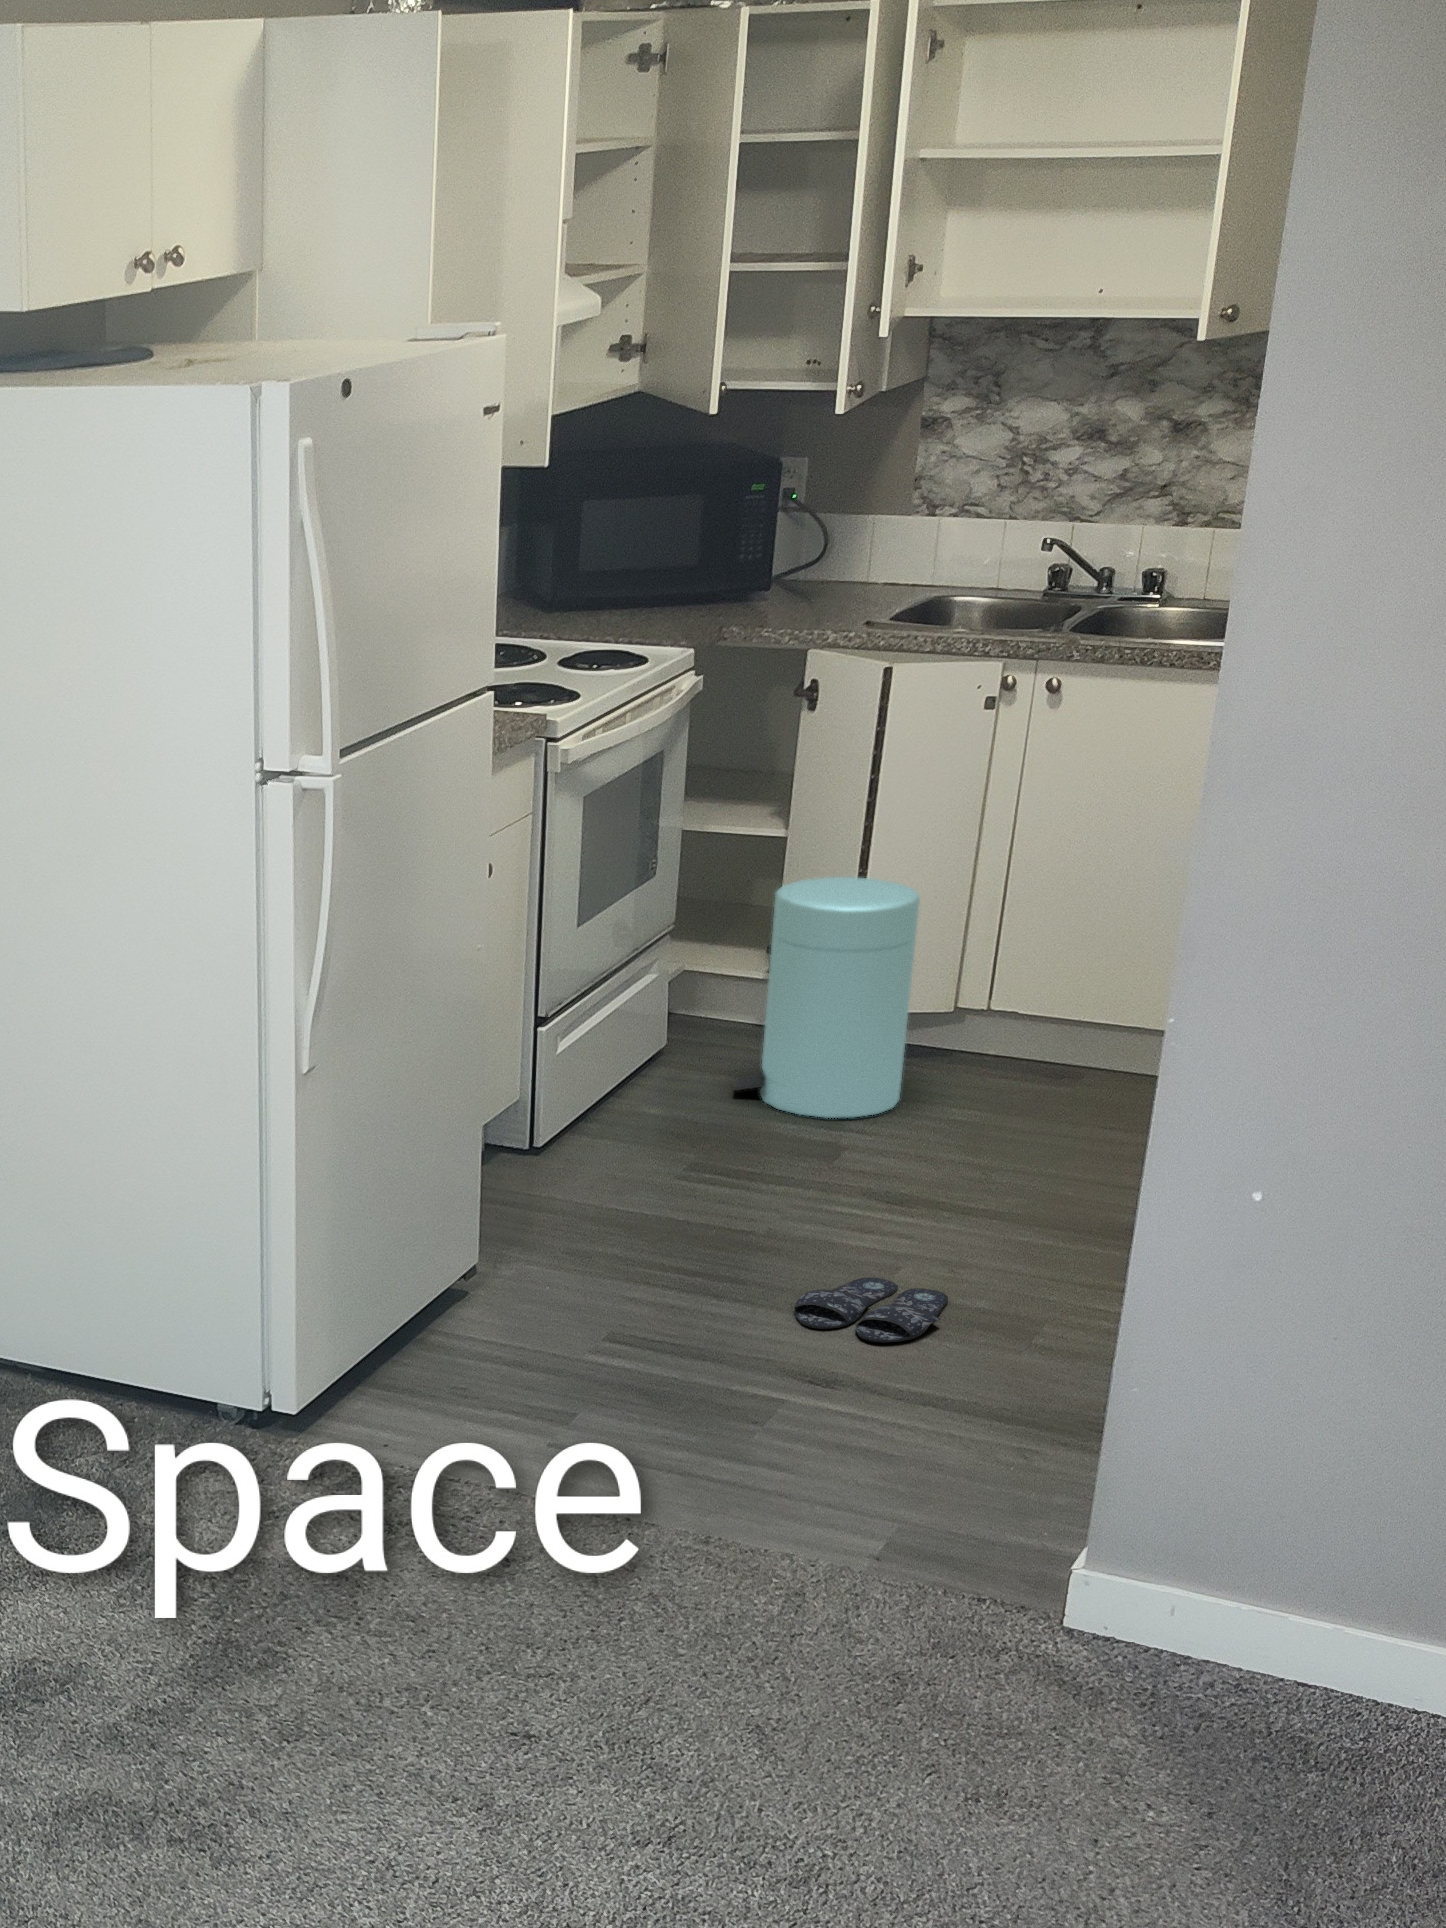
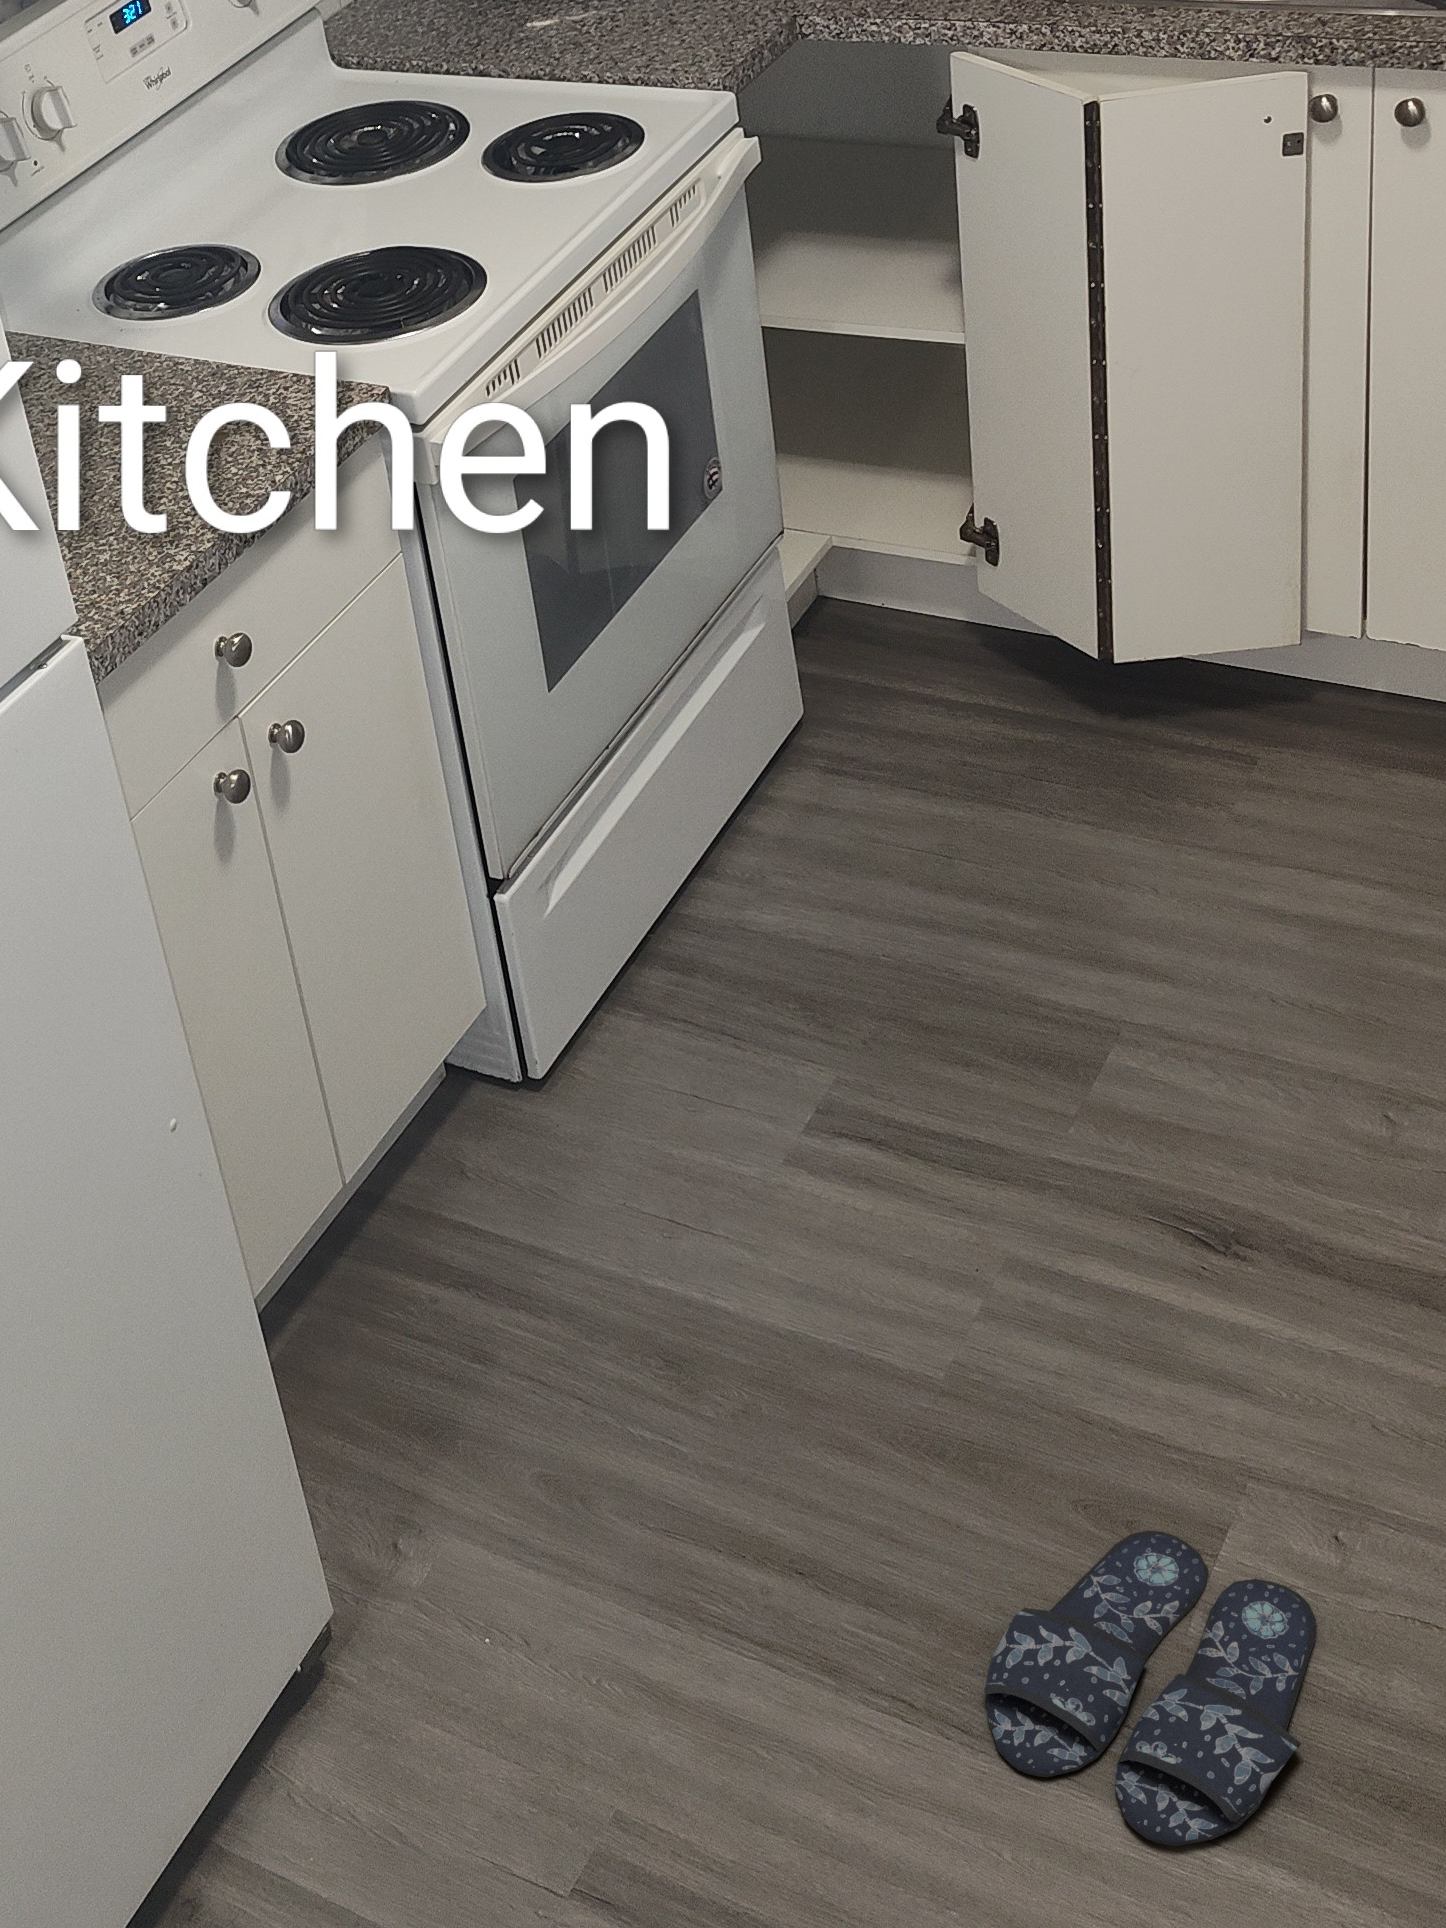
trash can: present [734,877,920,1118] -> none [905,457,1206,911]

